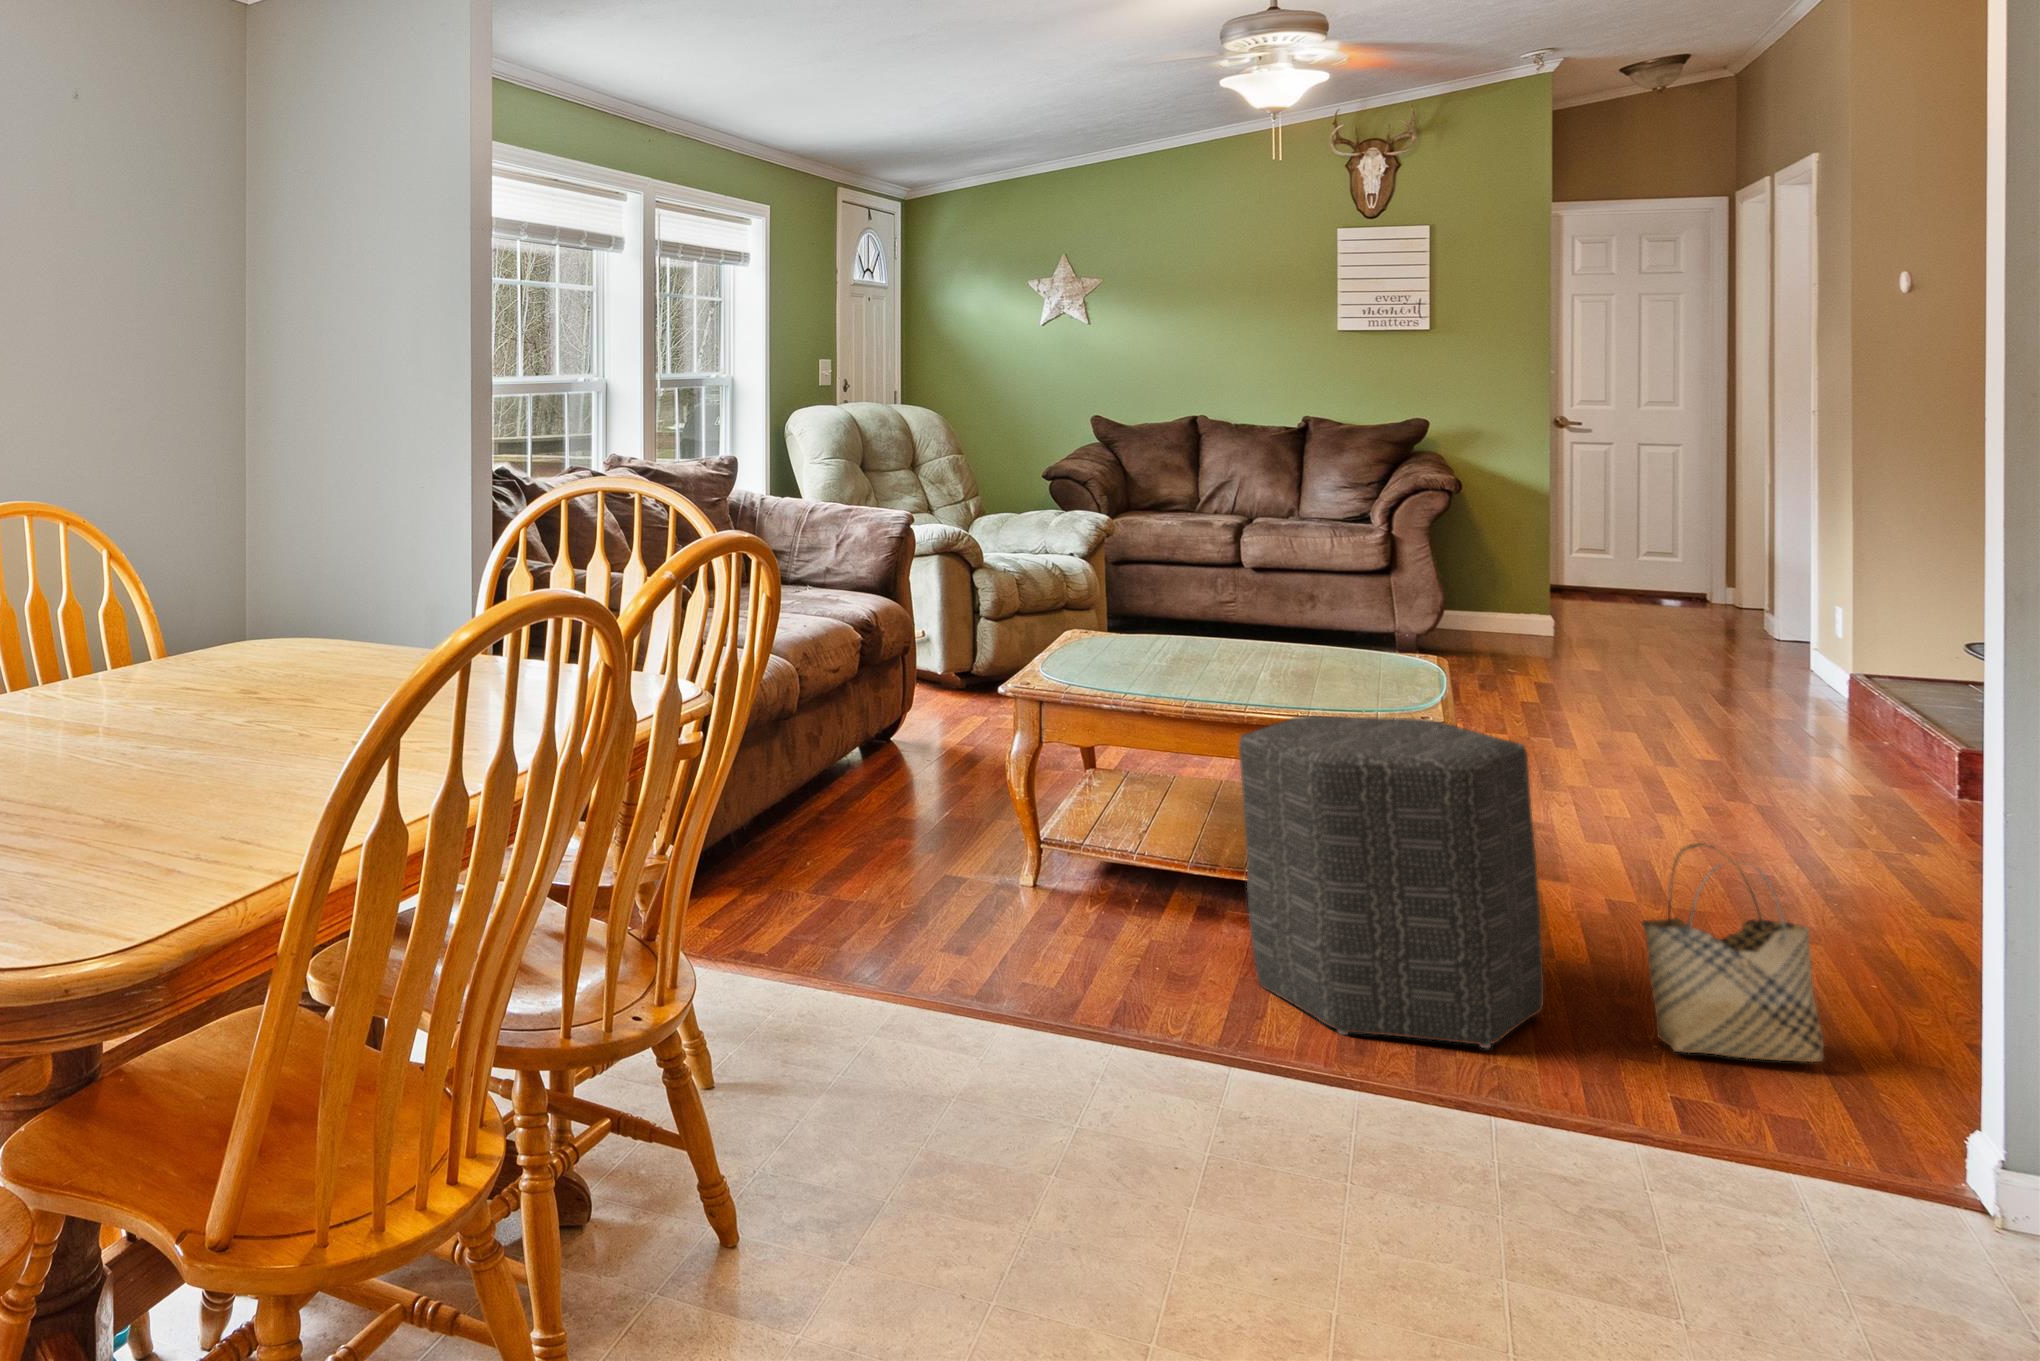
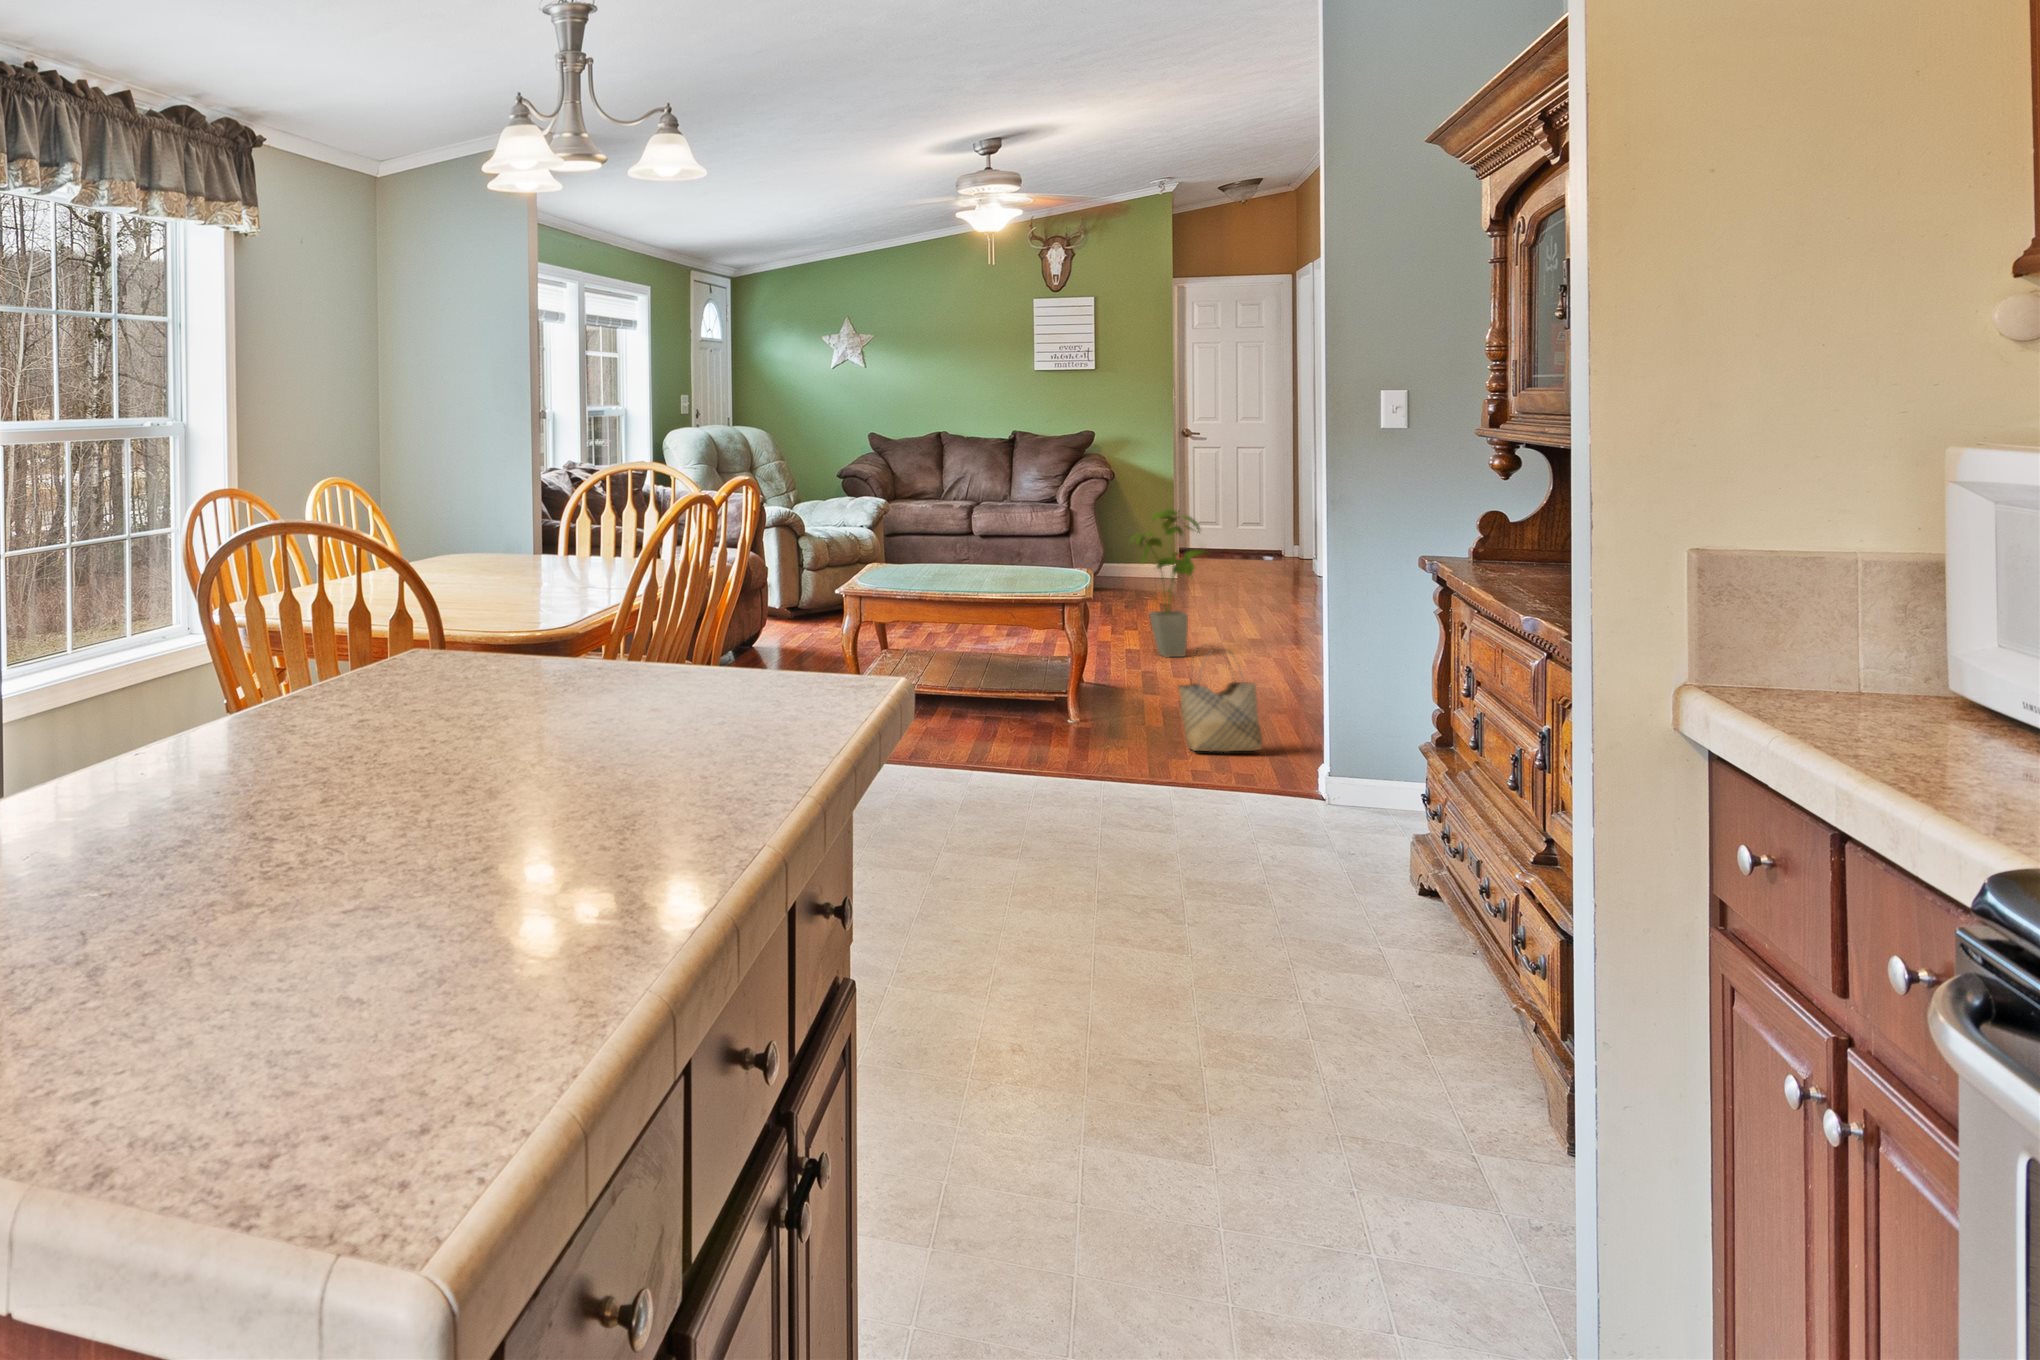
house plant: none [1502,554,1648,797] -> present [1131,509,1207,657]
ottoman: present [1239,716,1544,1048] -> none [974,591,1132,755]

